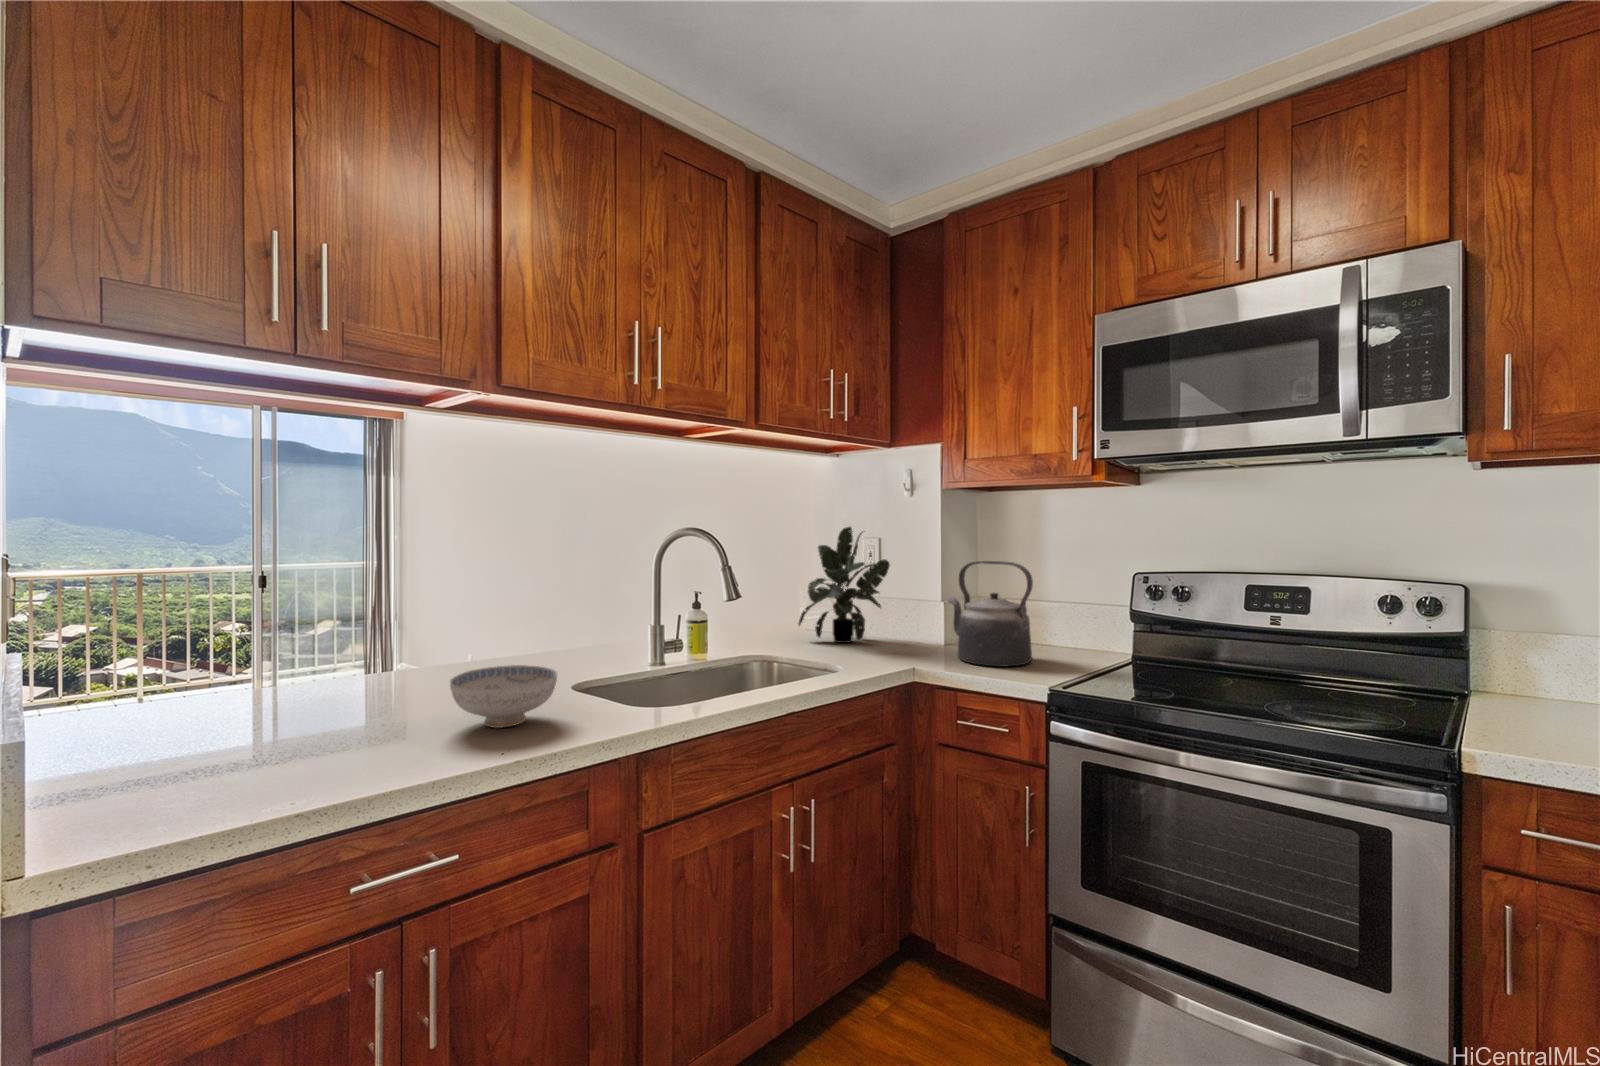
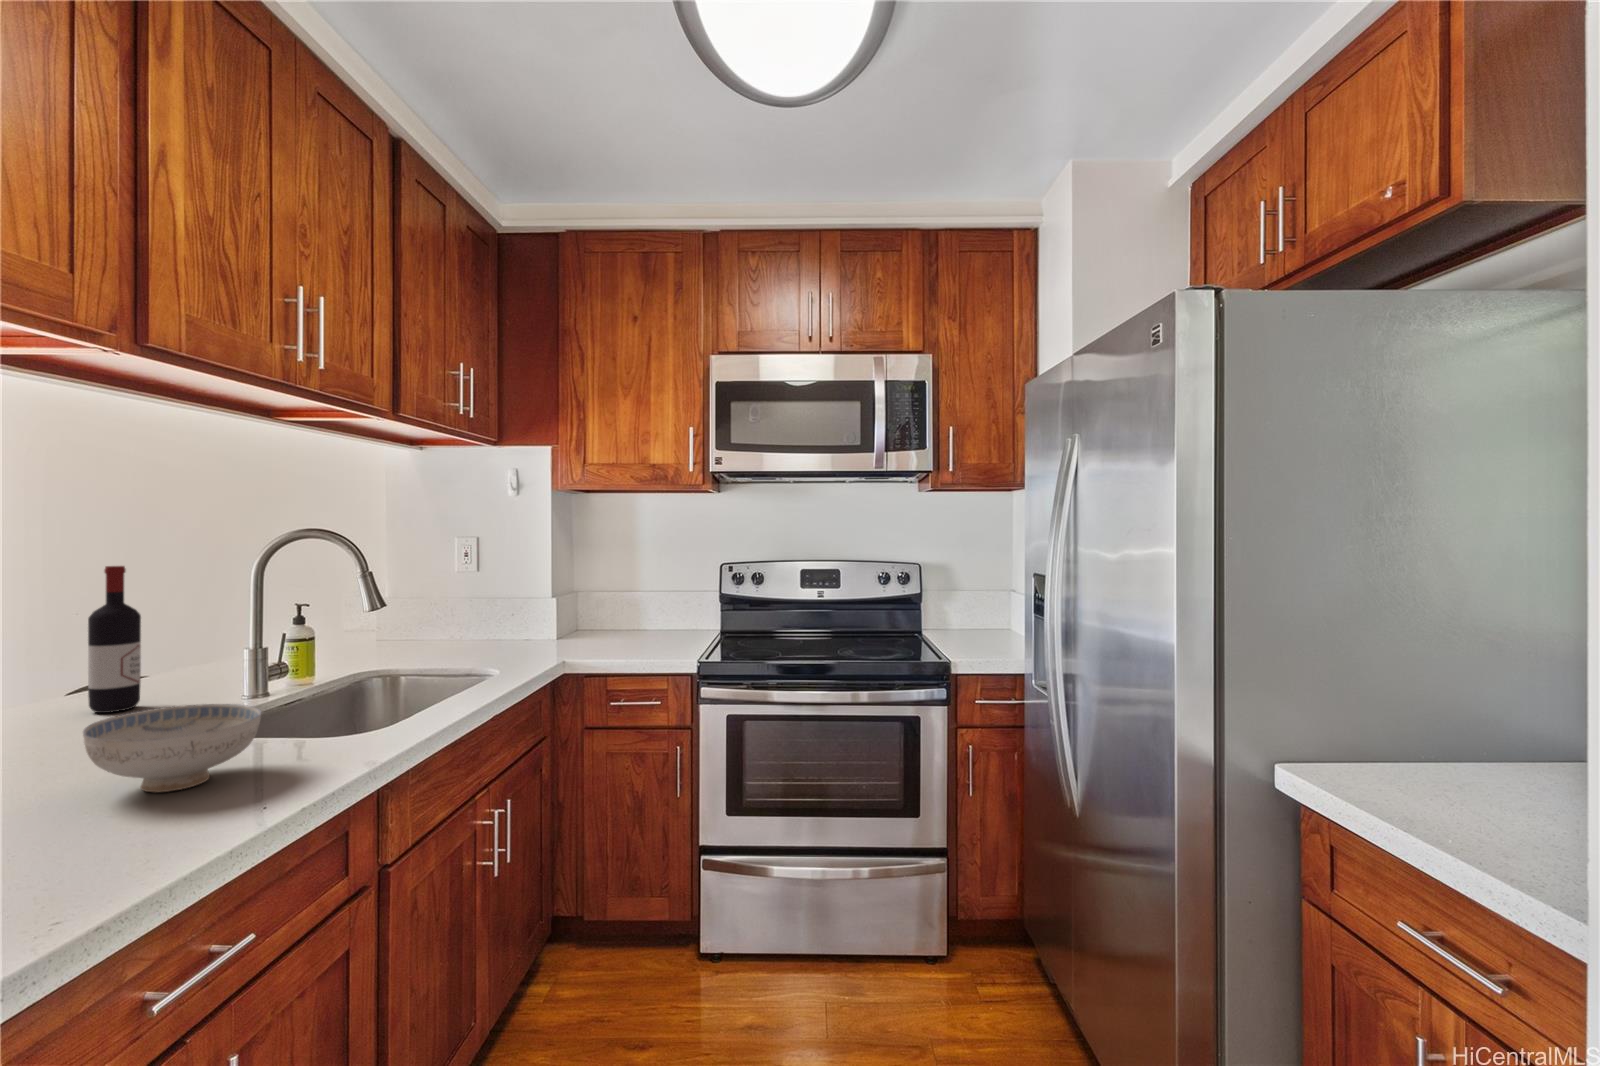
potted plant: present [799,527,890,643] -> none [401,525,508,651]
wine bottle: none [565,559,594,662] -> present [88,566,141,713]
kettle: present [949,561,1033,666] -> none [577,557,663,652]

